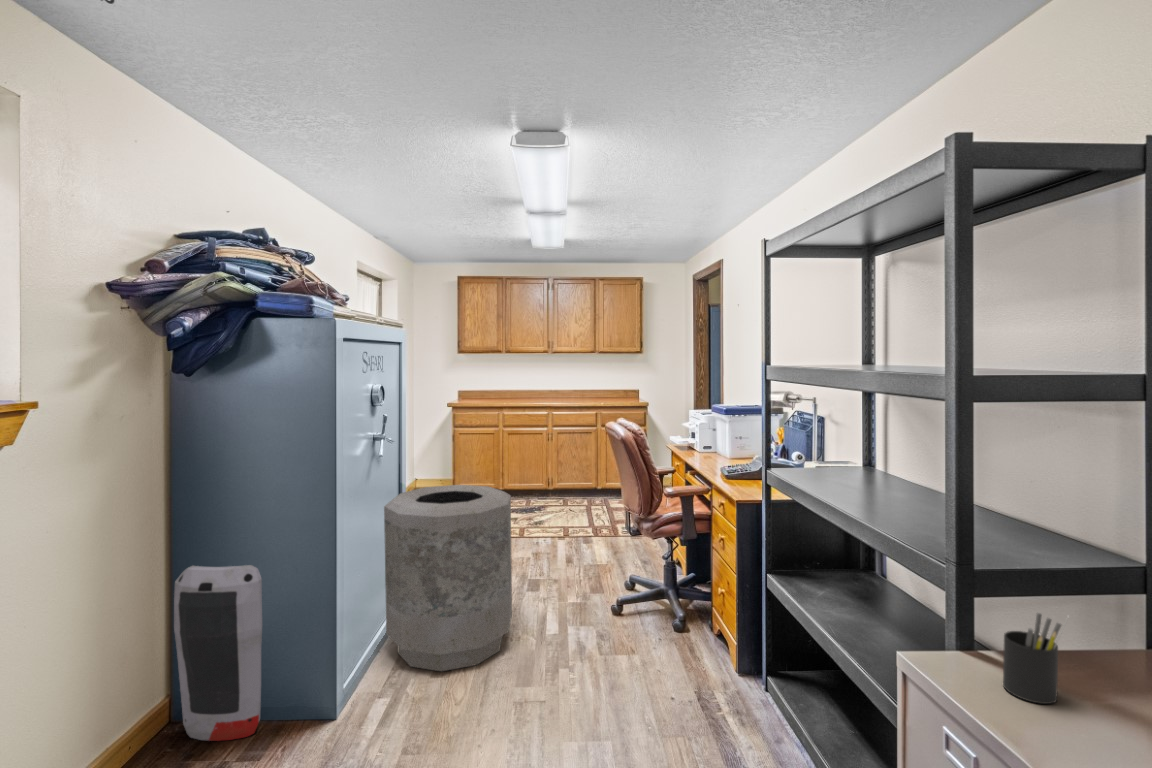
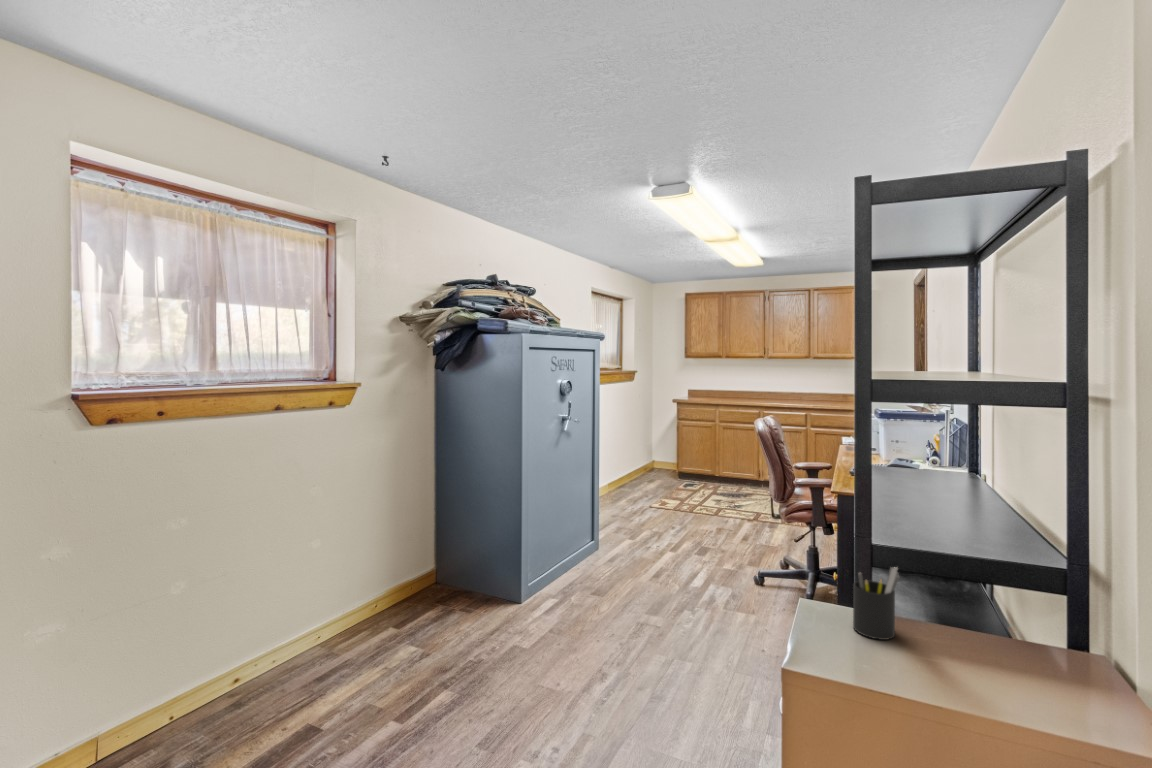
trash can: present [384,485,512,671] -> none [569,458,664,593]
air purifier: present [174,565,262,741] -> none [438,488,481,599]

